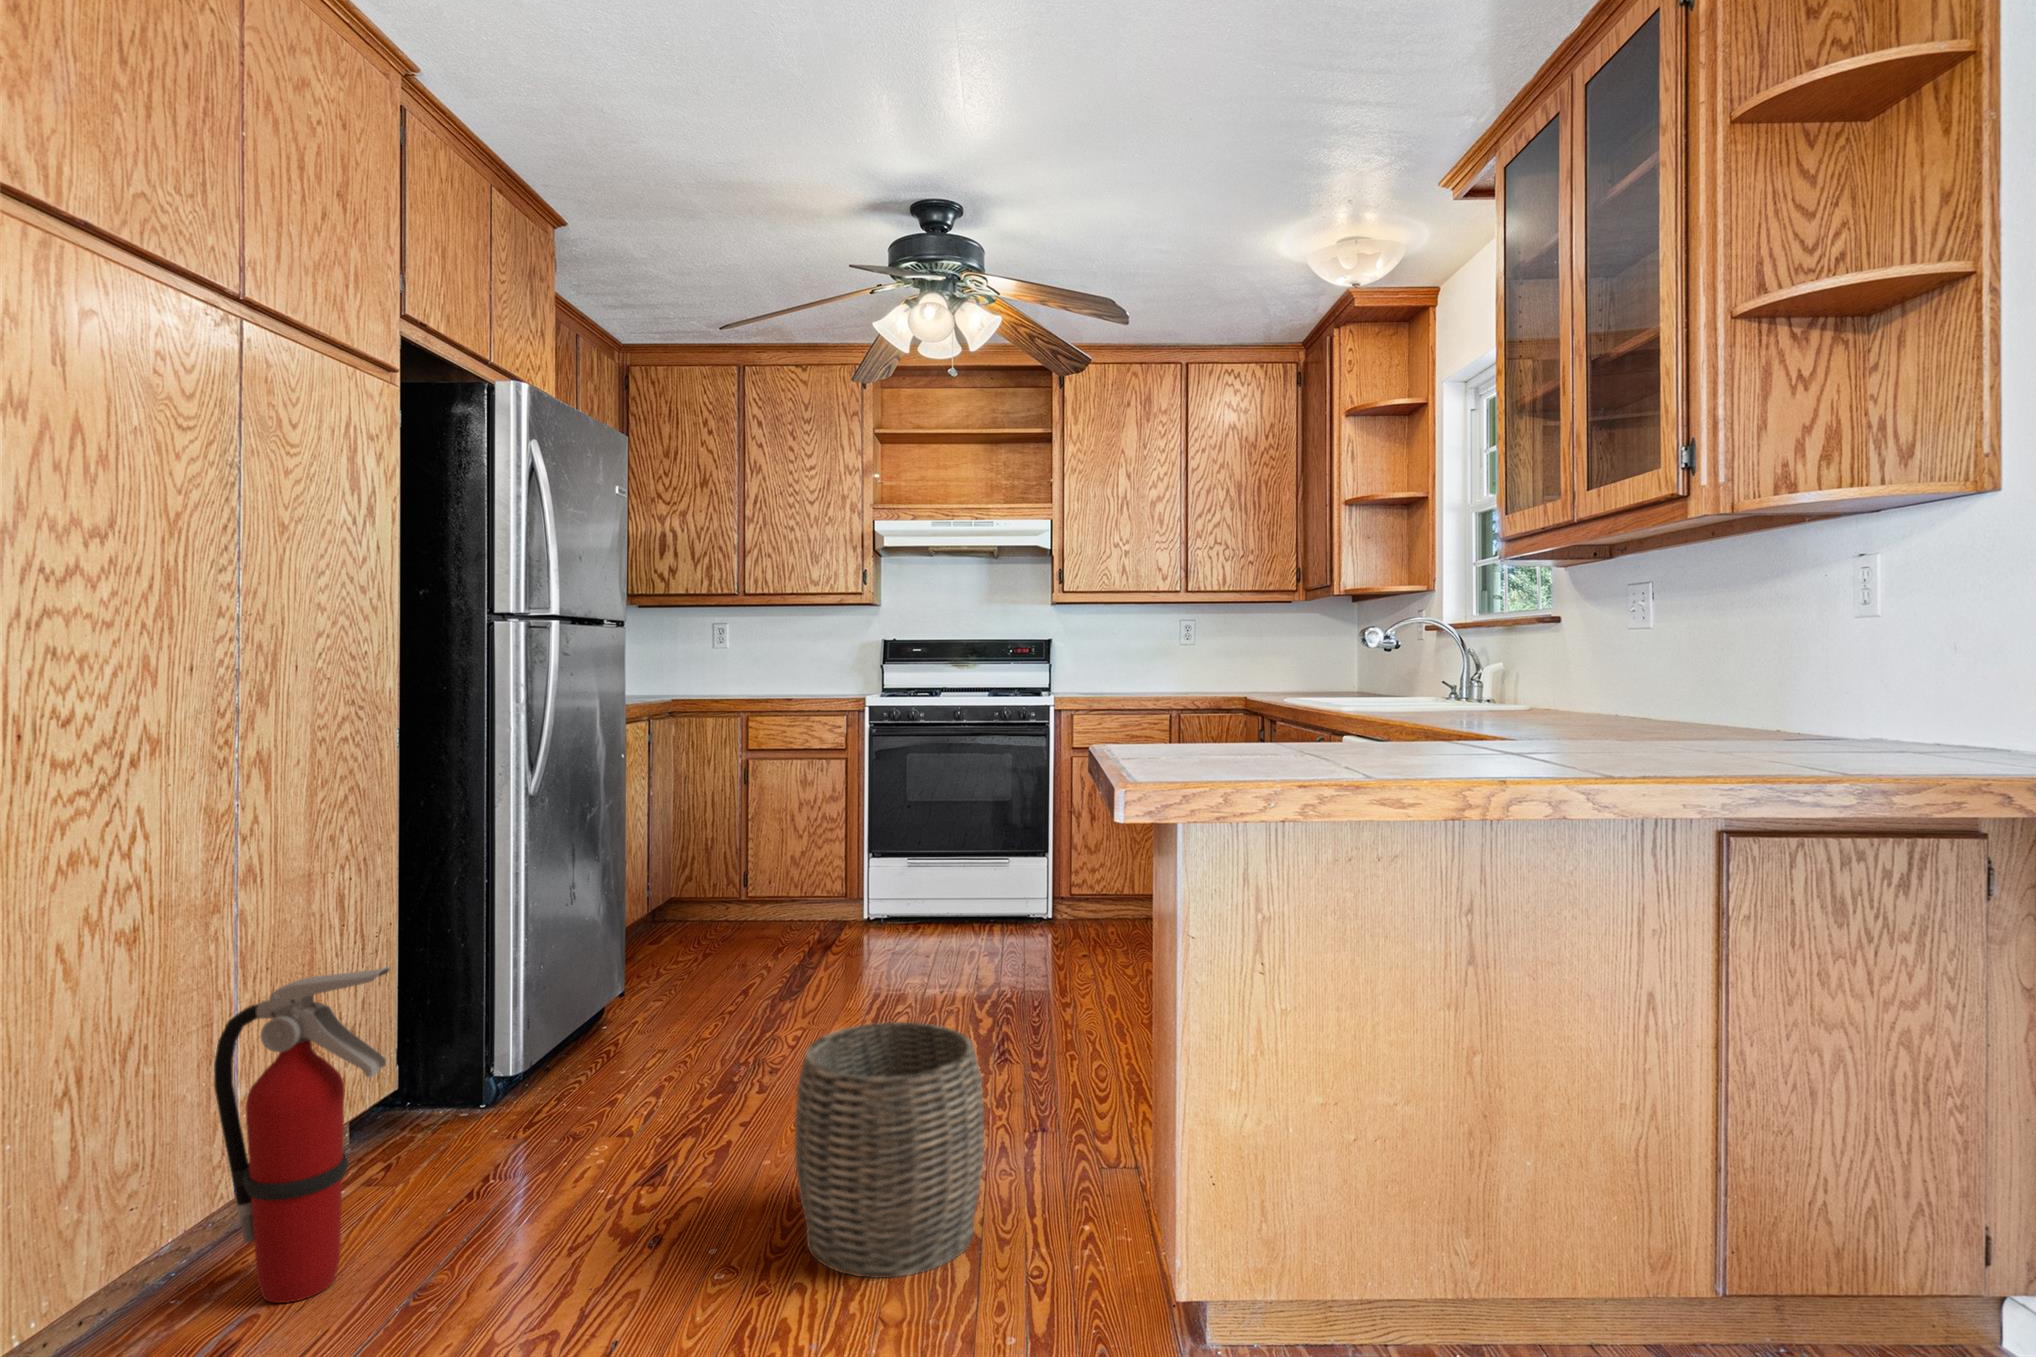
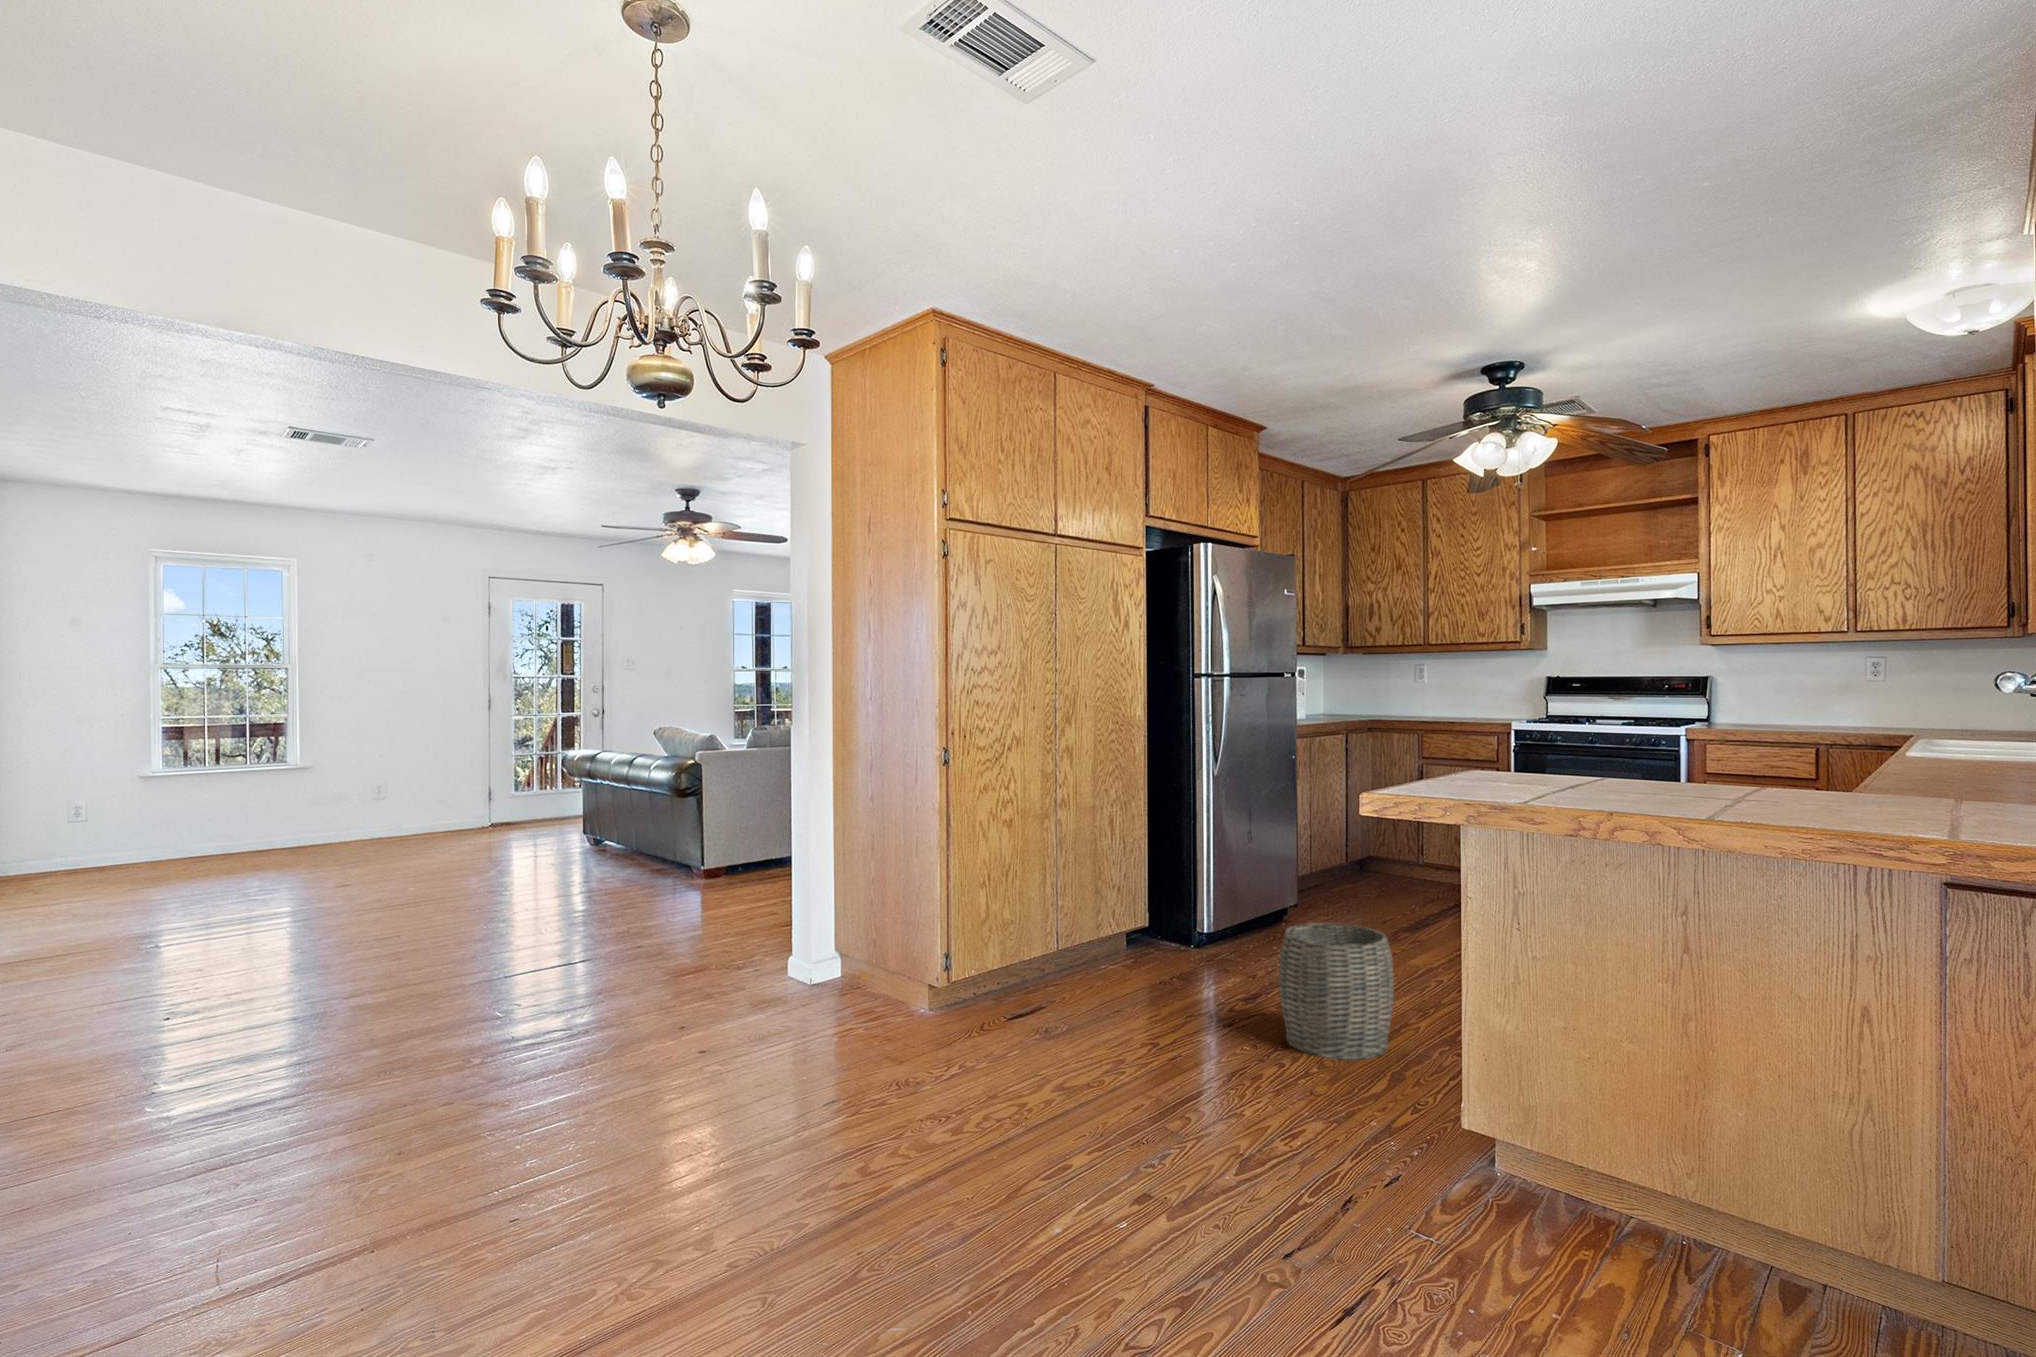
fire extinguisher: present [214,966,390,1303] -> none [1040,849,1103,996]

